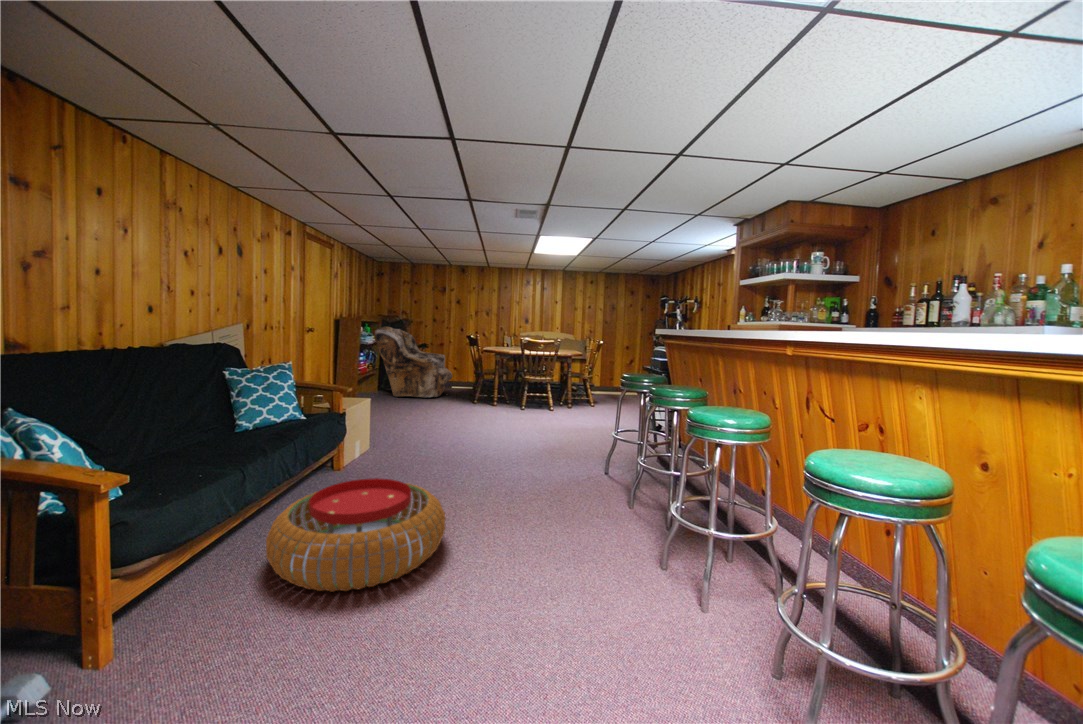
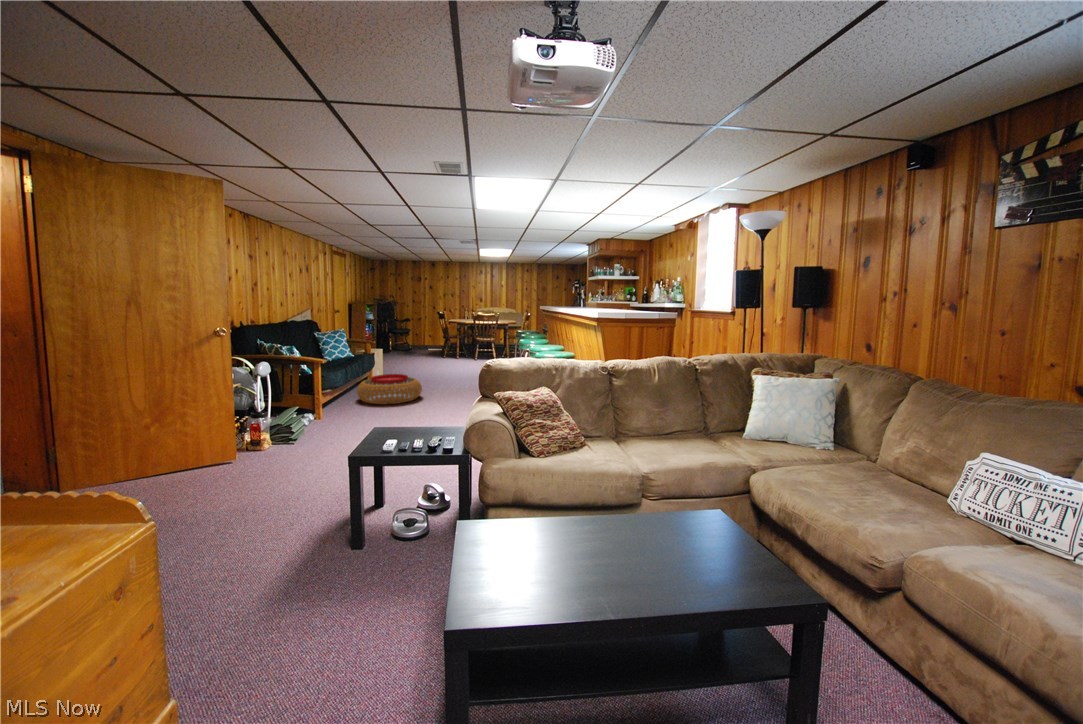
armchair: present [375,327,452,397] -> none [374,307,429,355]

